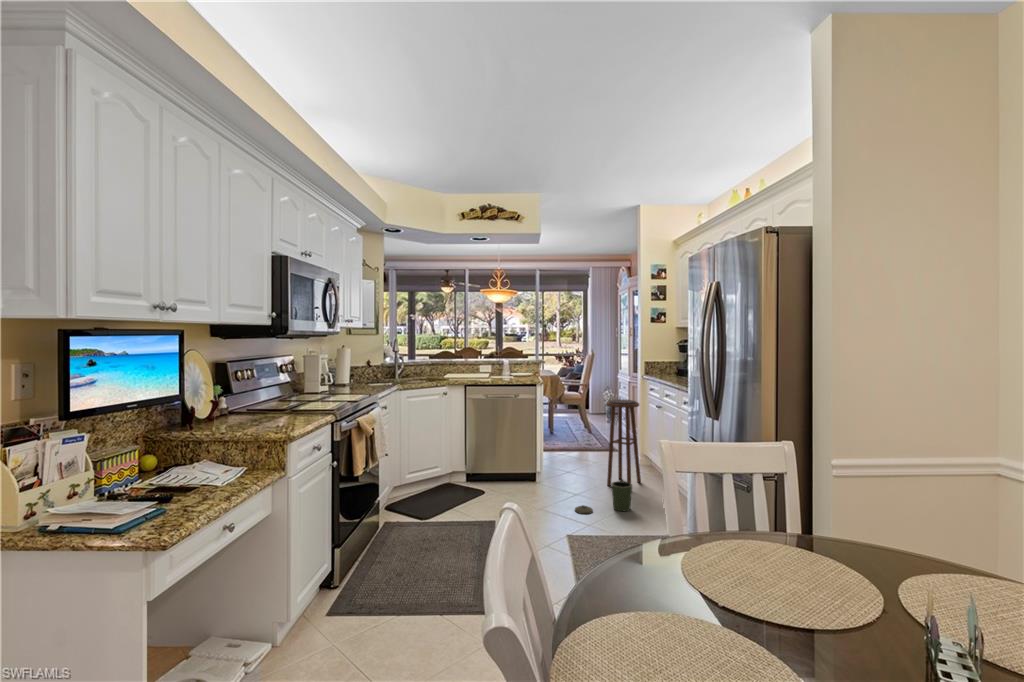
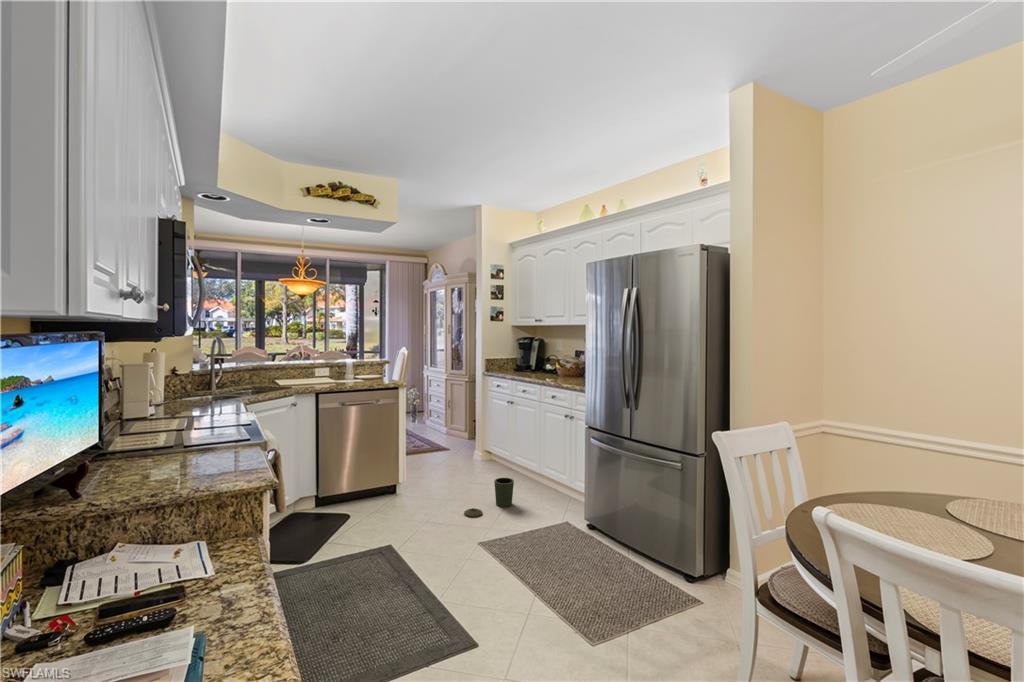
stool: present [607,399,641,486] -> none [468,398,499,485]

